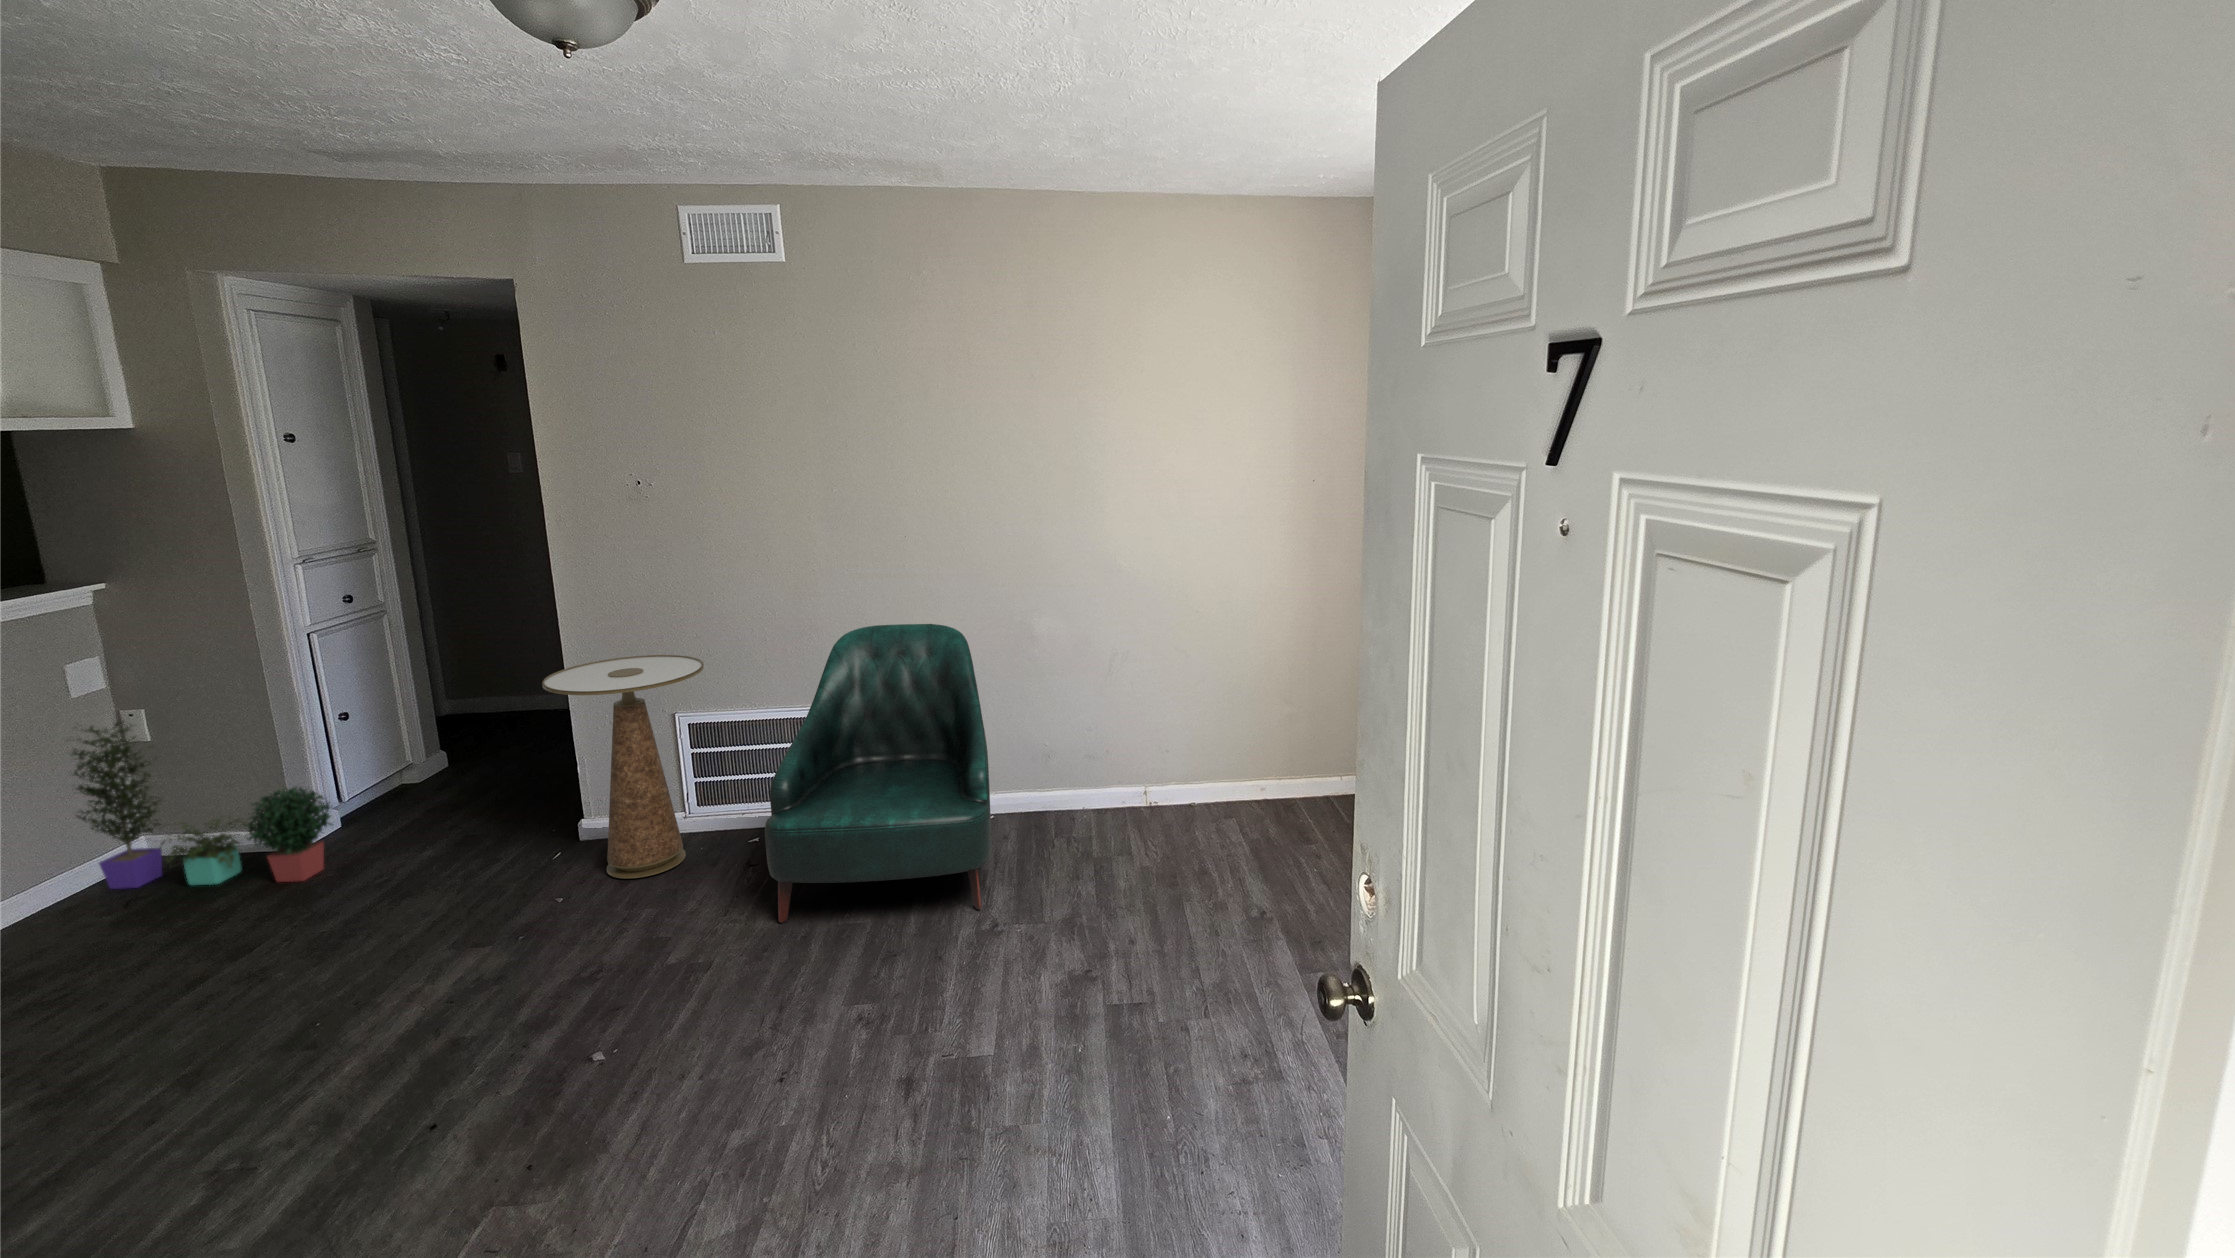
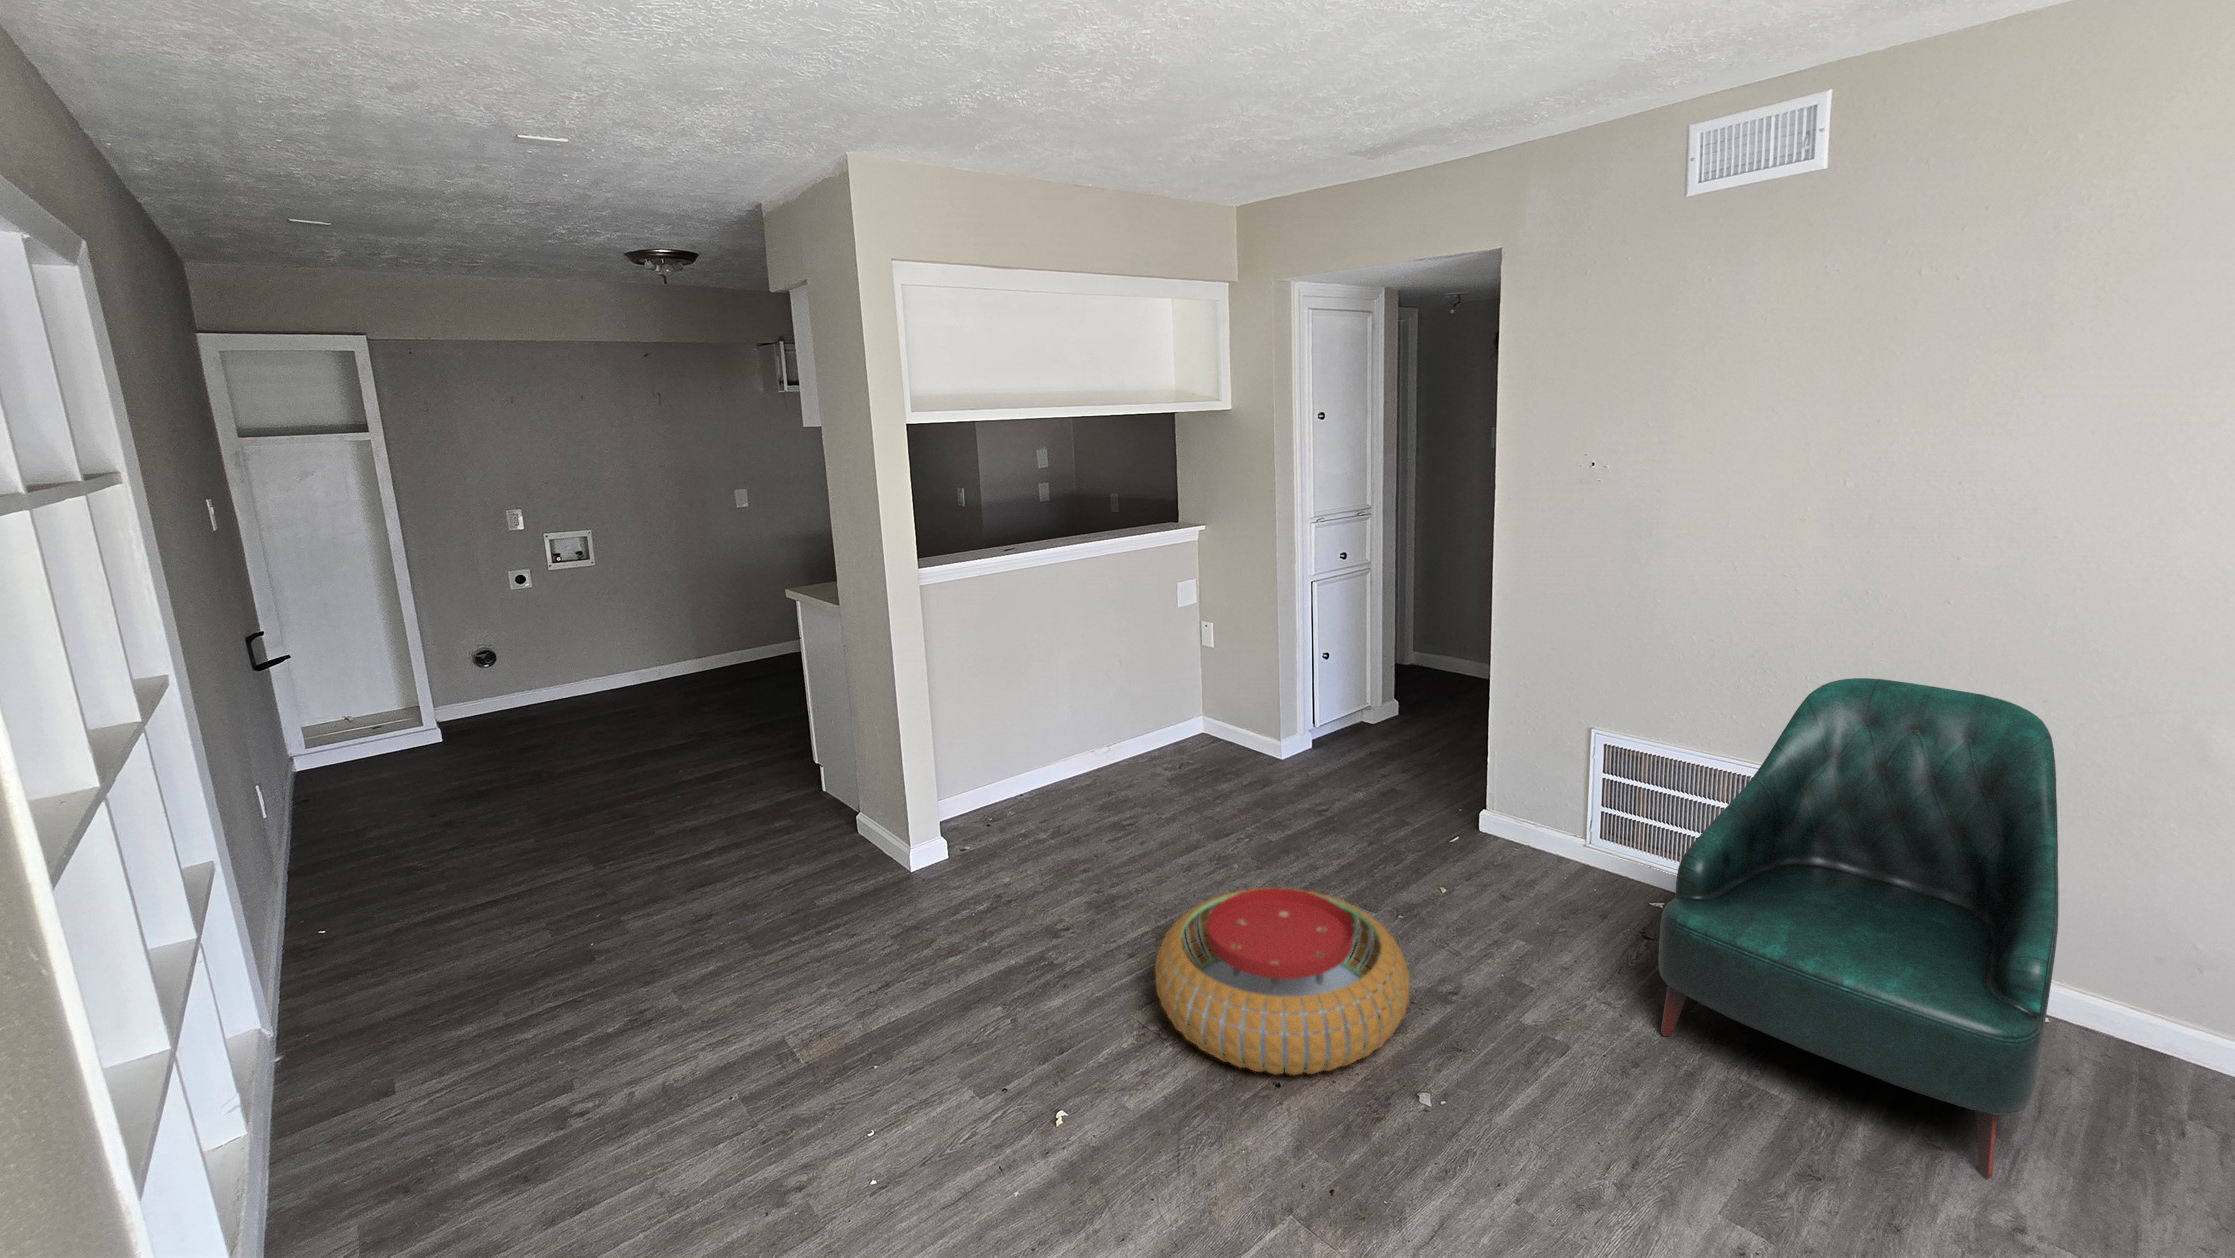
side table: present [542,655,704,879] -> none [1461,654,1630,903]
potted plant: present [71,721,332,889] -> none [1166,629,1302,790]
pouf: none [199,934,557,1154] -> present [1155,887,1409,1075]

